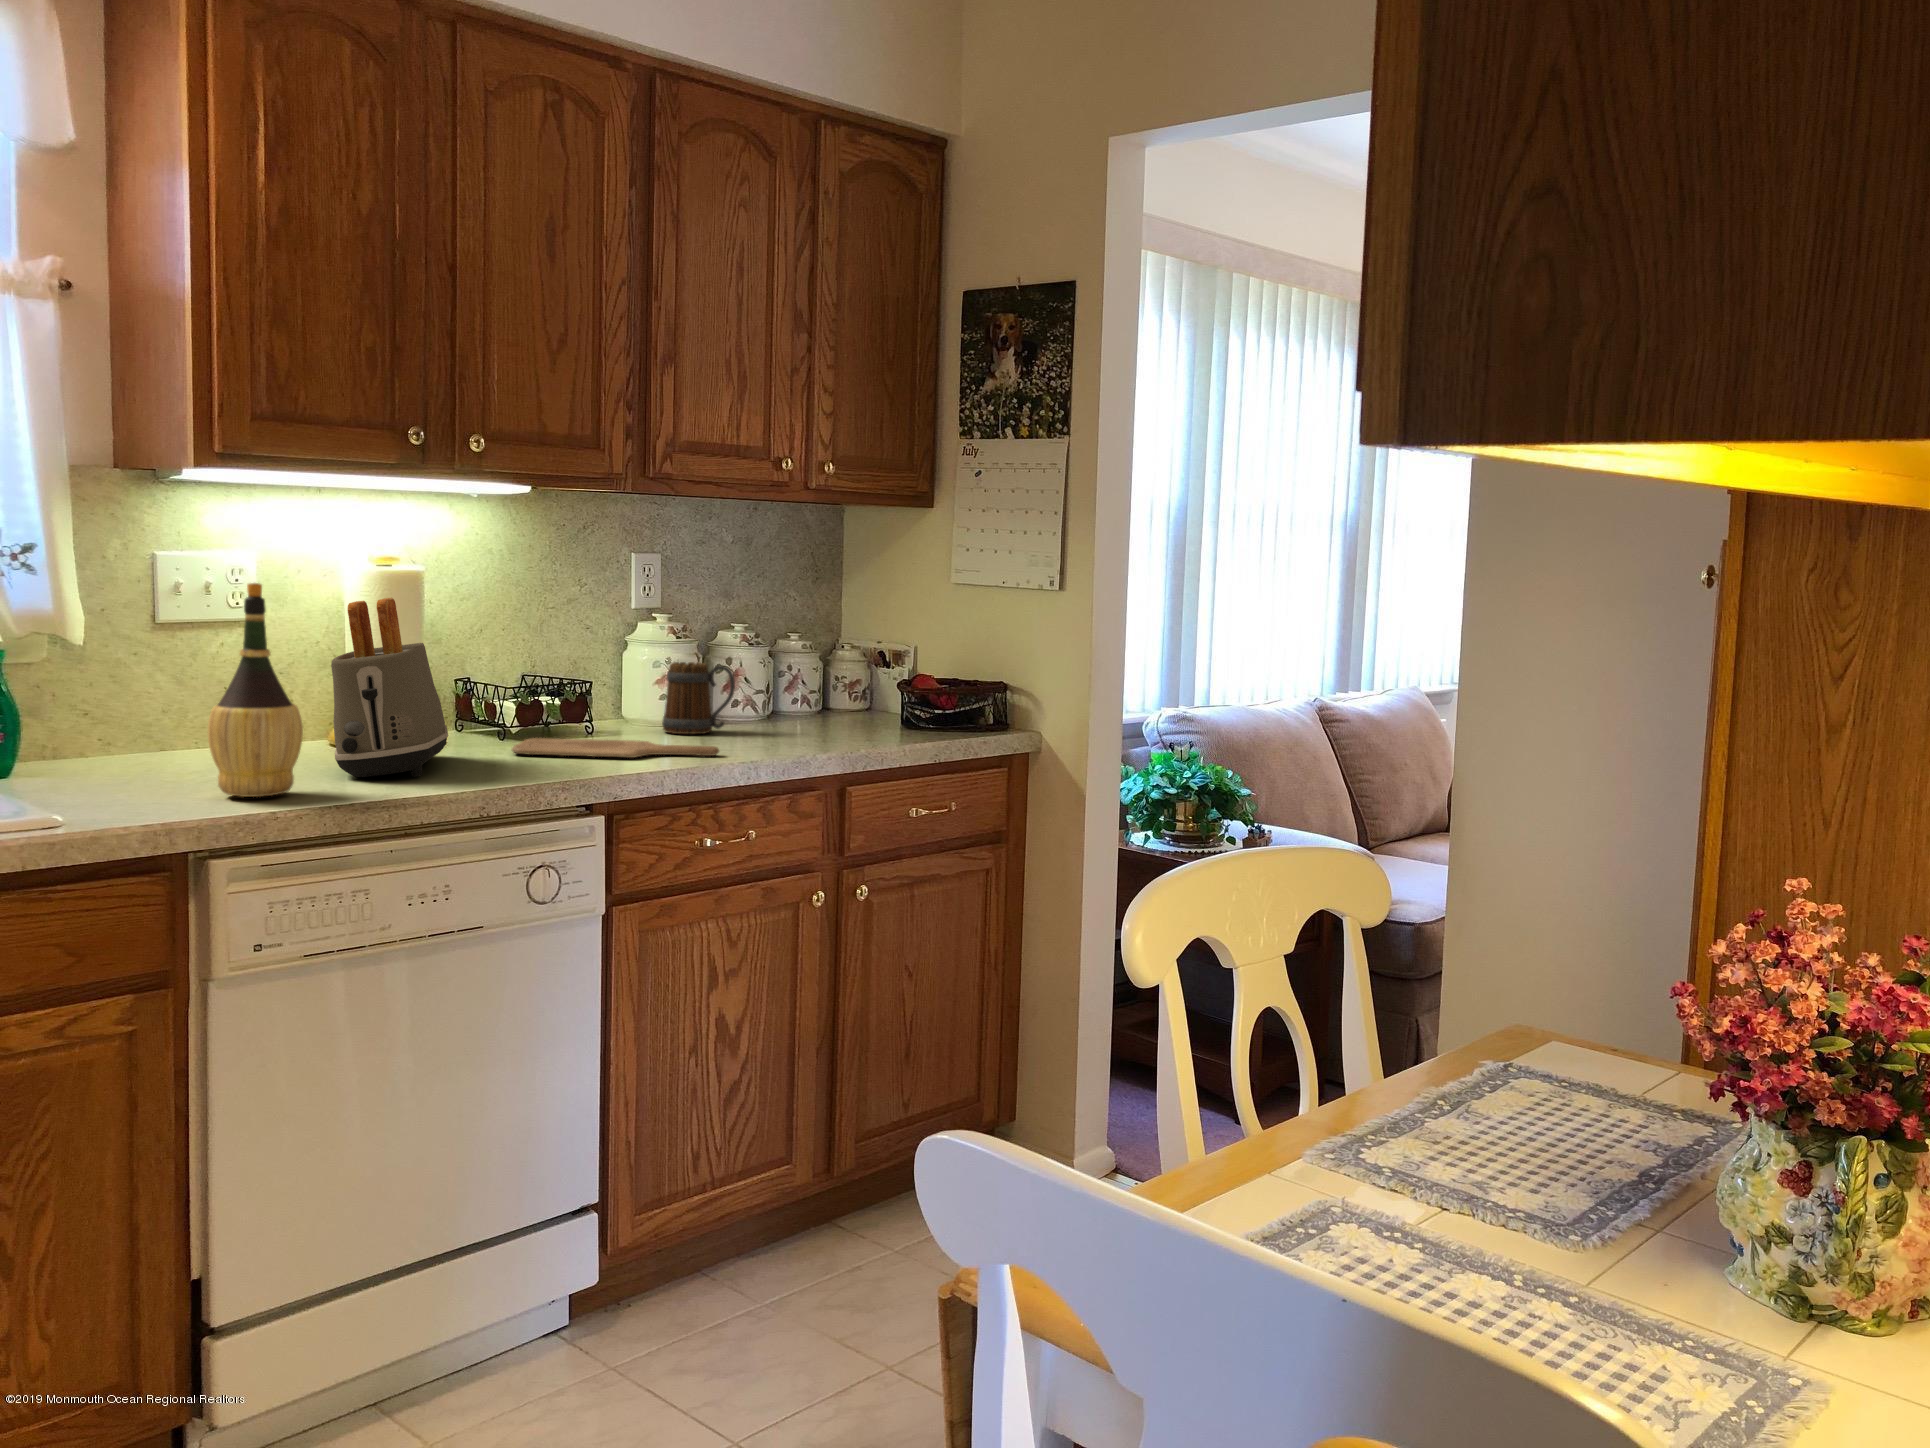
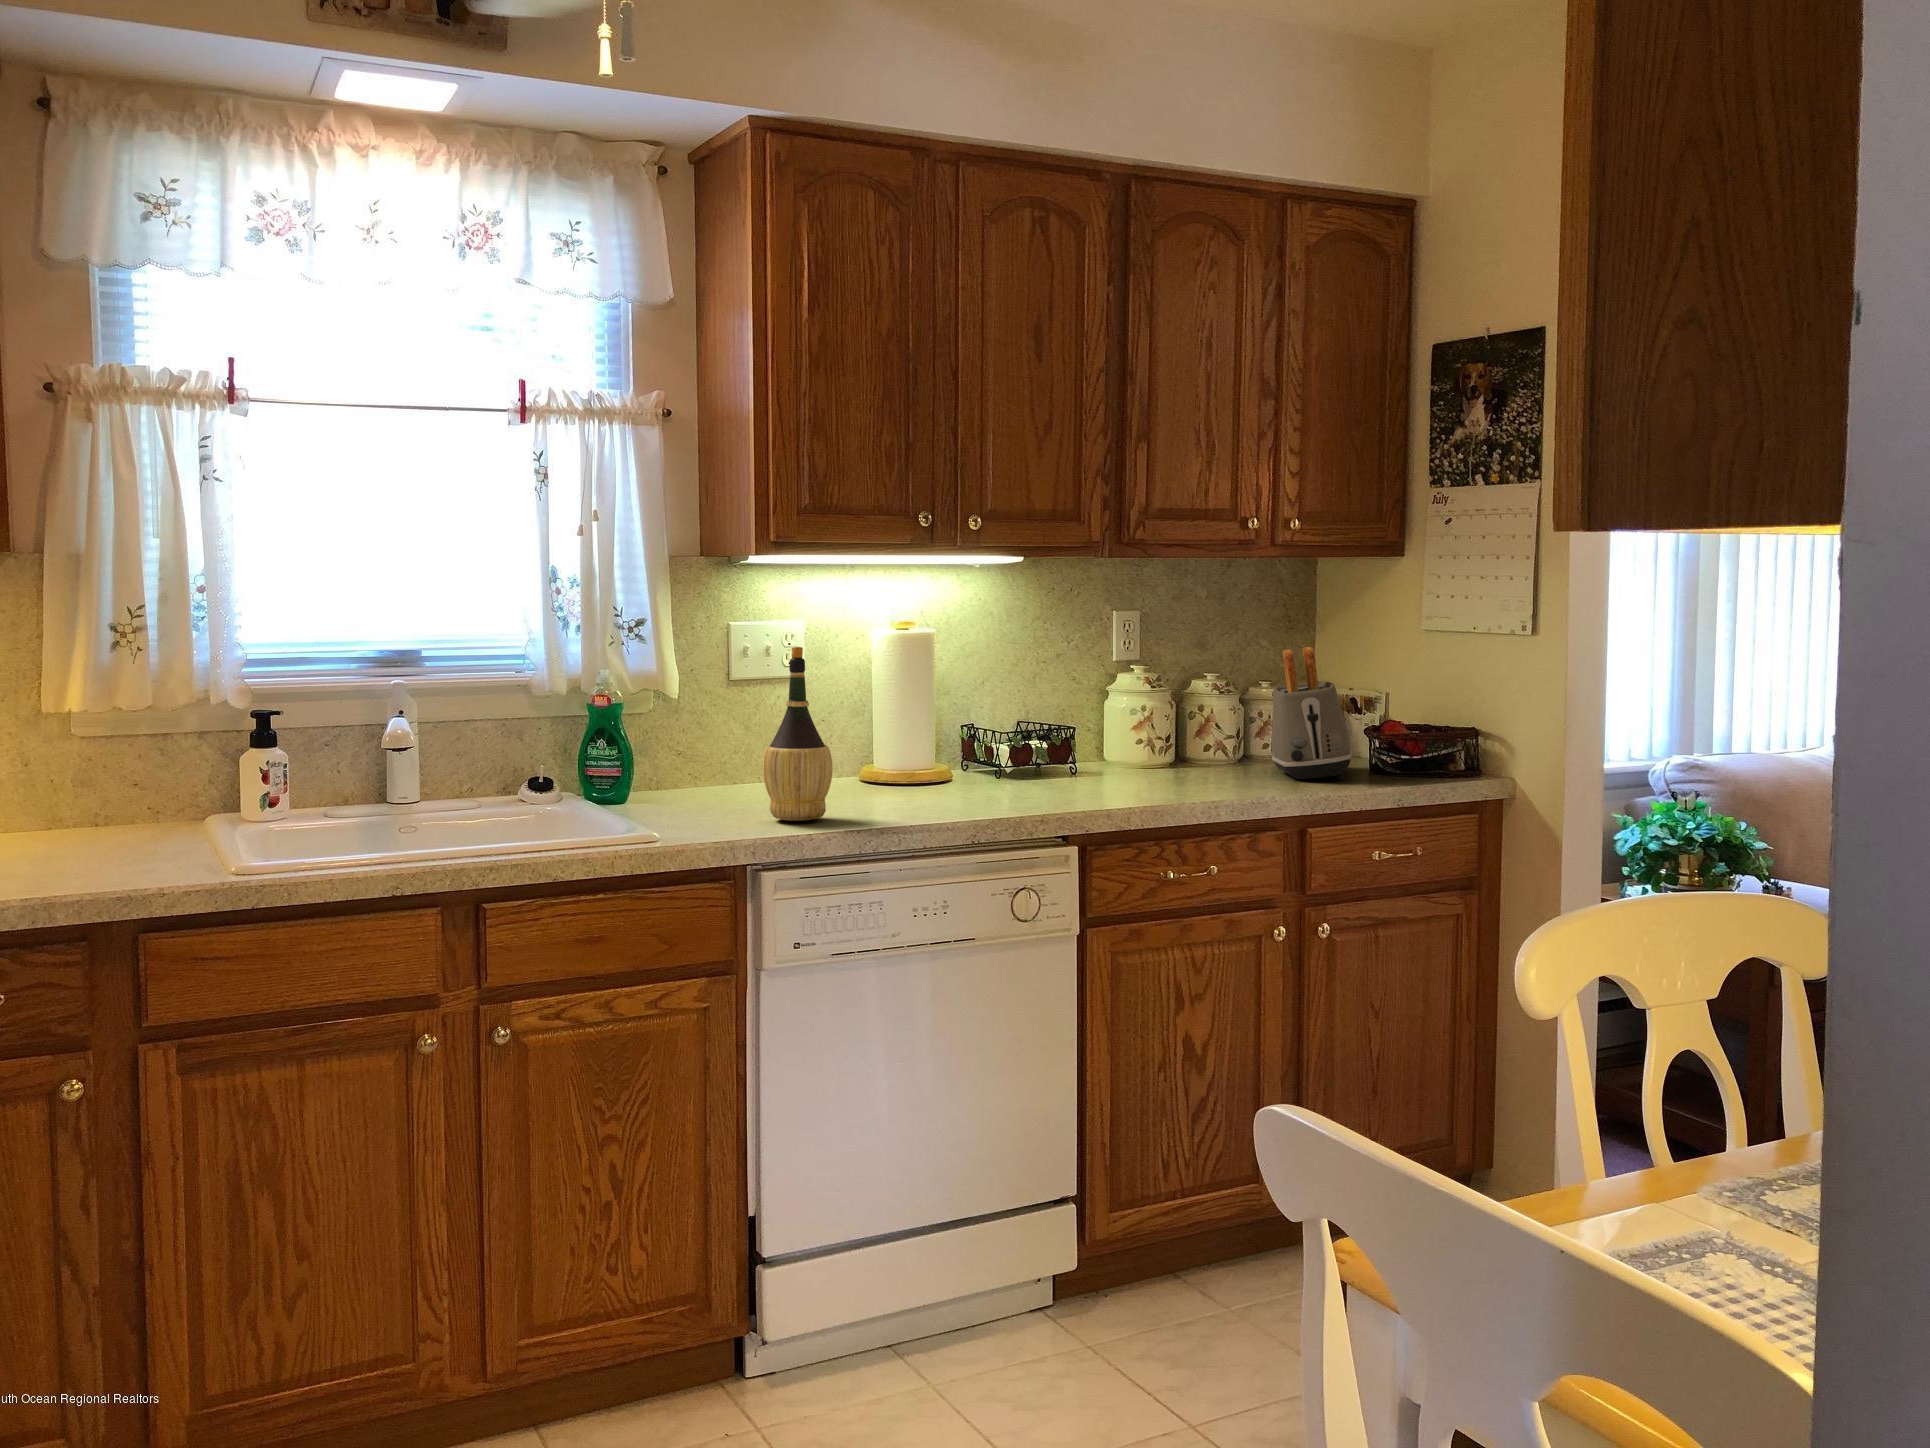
toaster: present [331,598,448,777] -> present [1272,647,1352,780]
mug: present [662,662,735,734] -> none [1138,709,1204,775]
cutting board: present [512,738,719,758] -> none [1003,777,1185,795]

